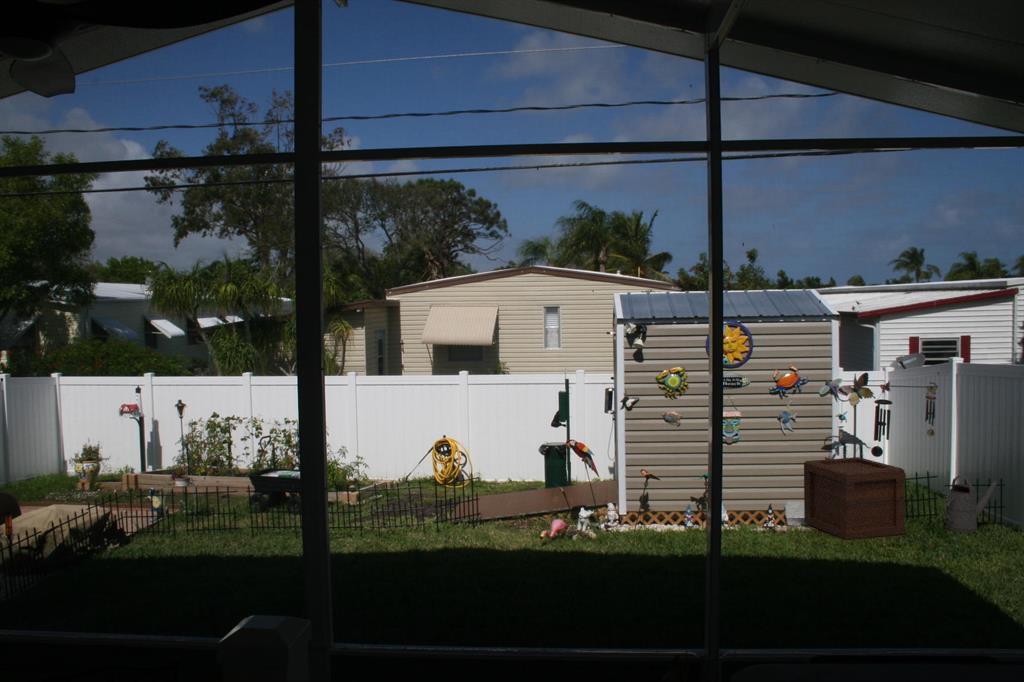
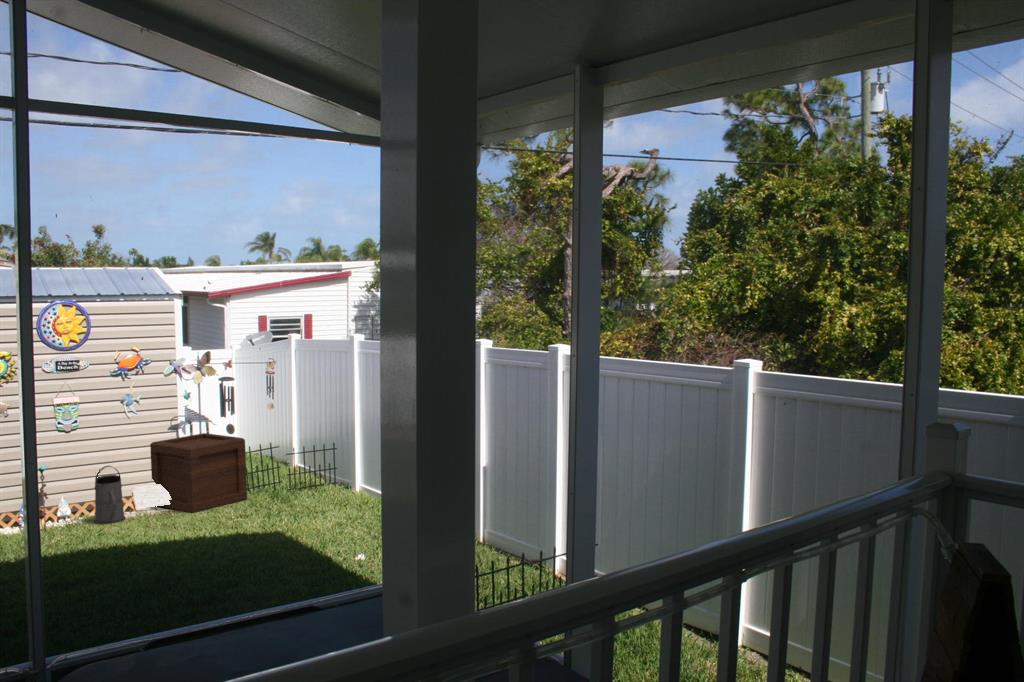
watering can: present [944,475,997,532] -> present [94,466,125,524]

